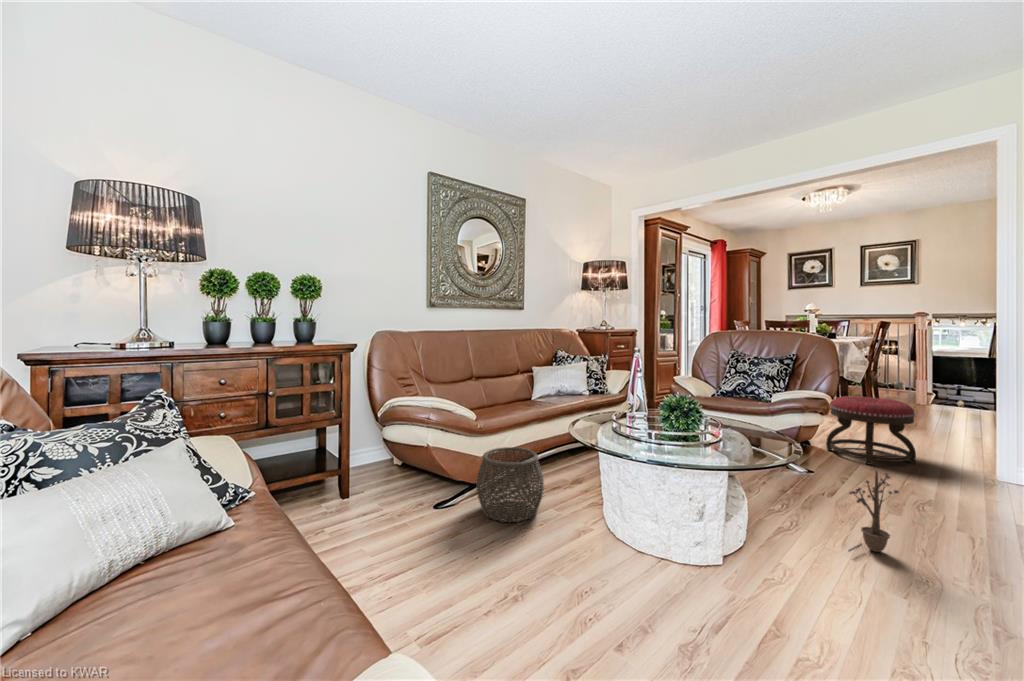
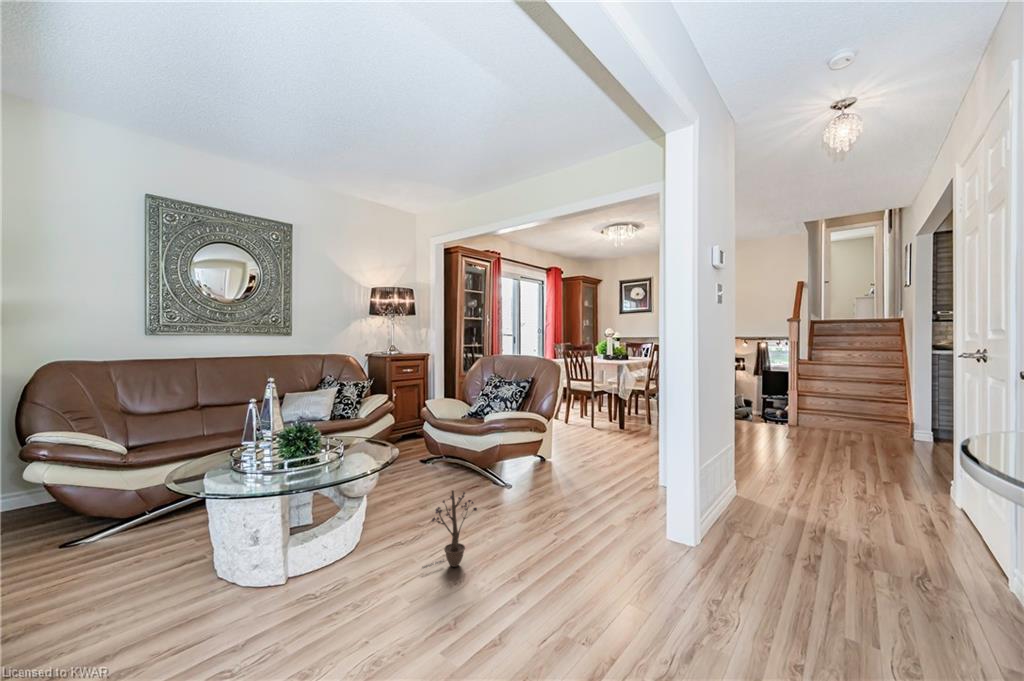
ottoman: present [826,396,916,465] -> none [555,416,616,480]
woven basket: present [476,447,544,523] -> none [91,481,183,562]

